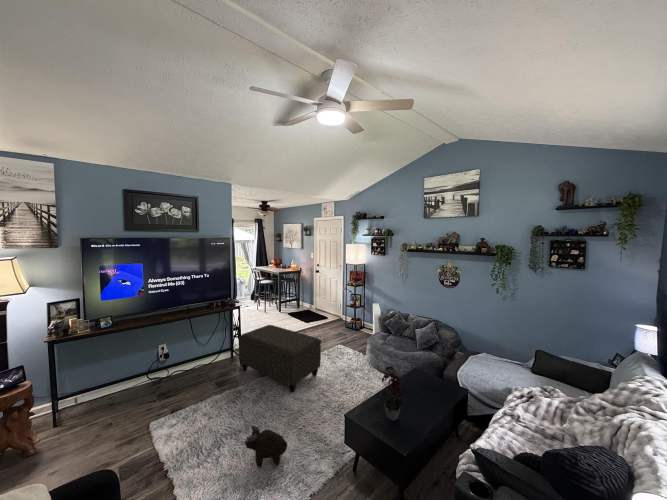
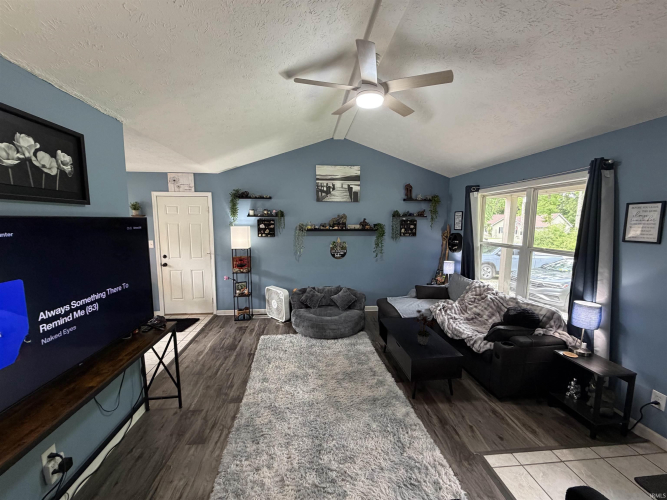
ottoman: present [239,325,321,393] -> none [192,328,299,411]
plush toy: present [245,426,287,468] -> none [351,407,382,443]

